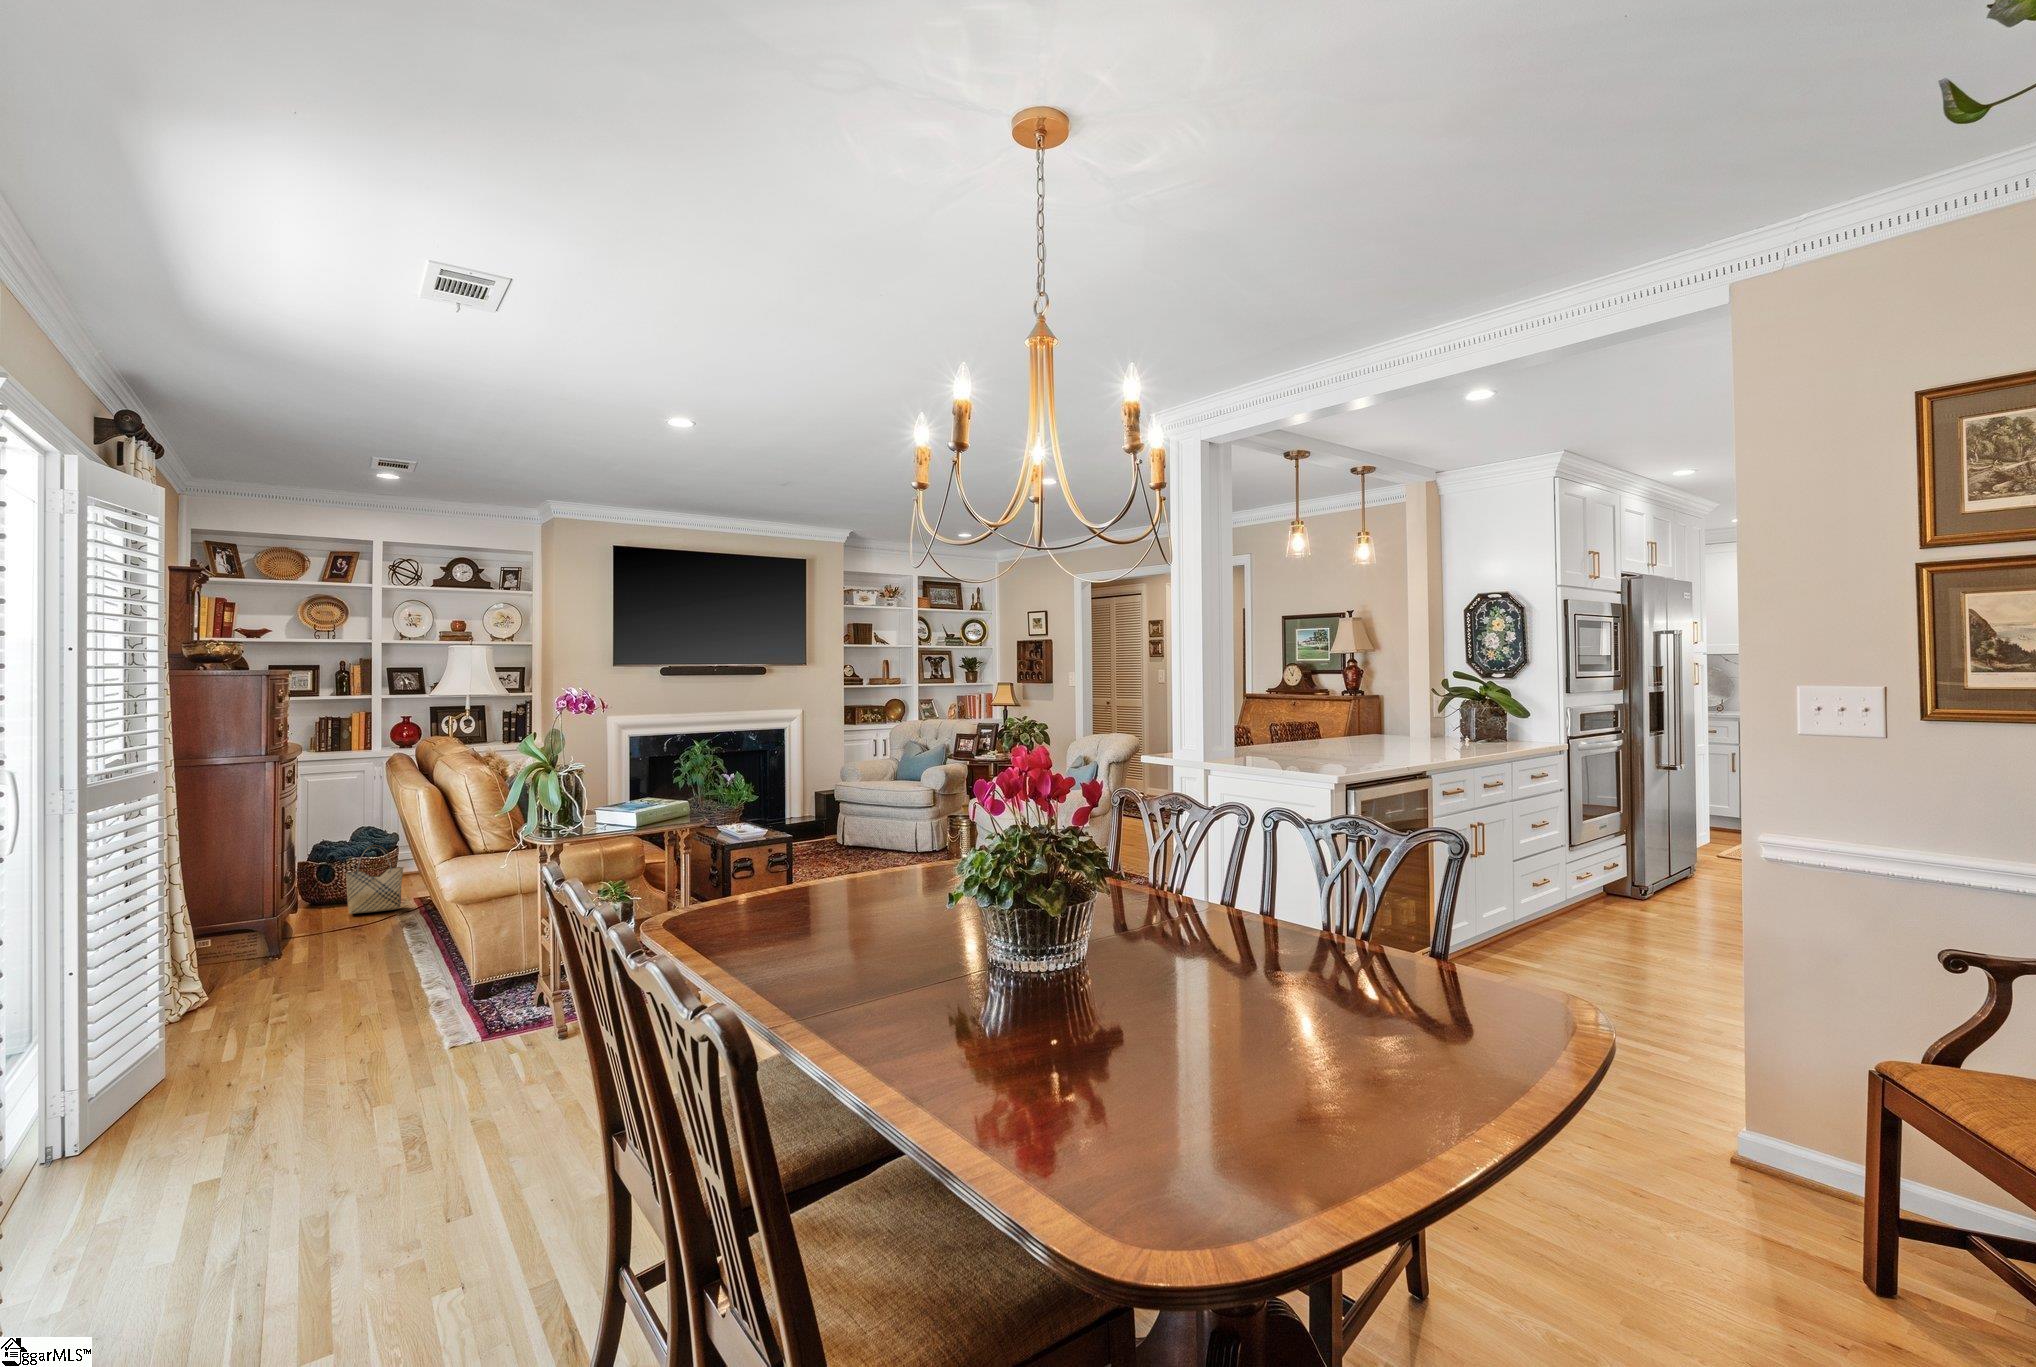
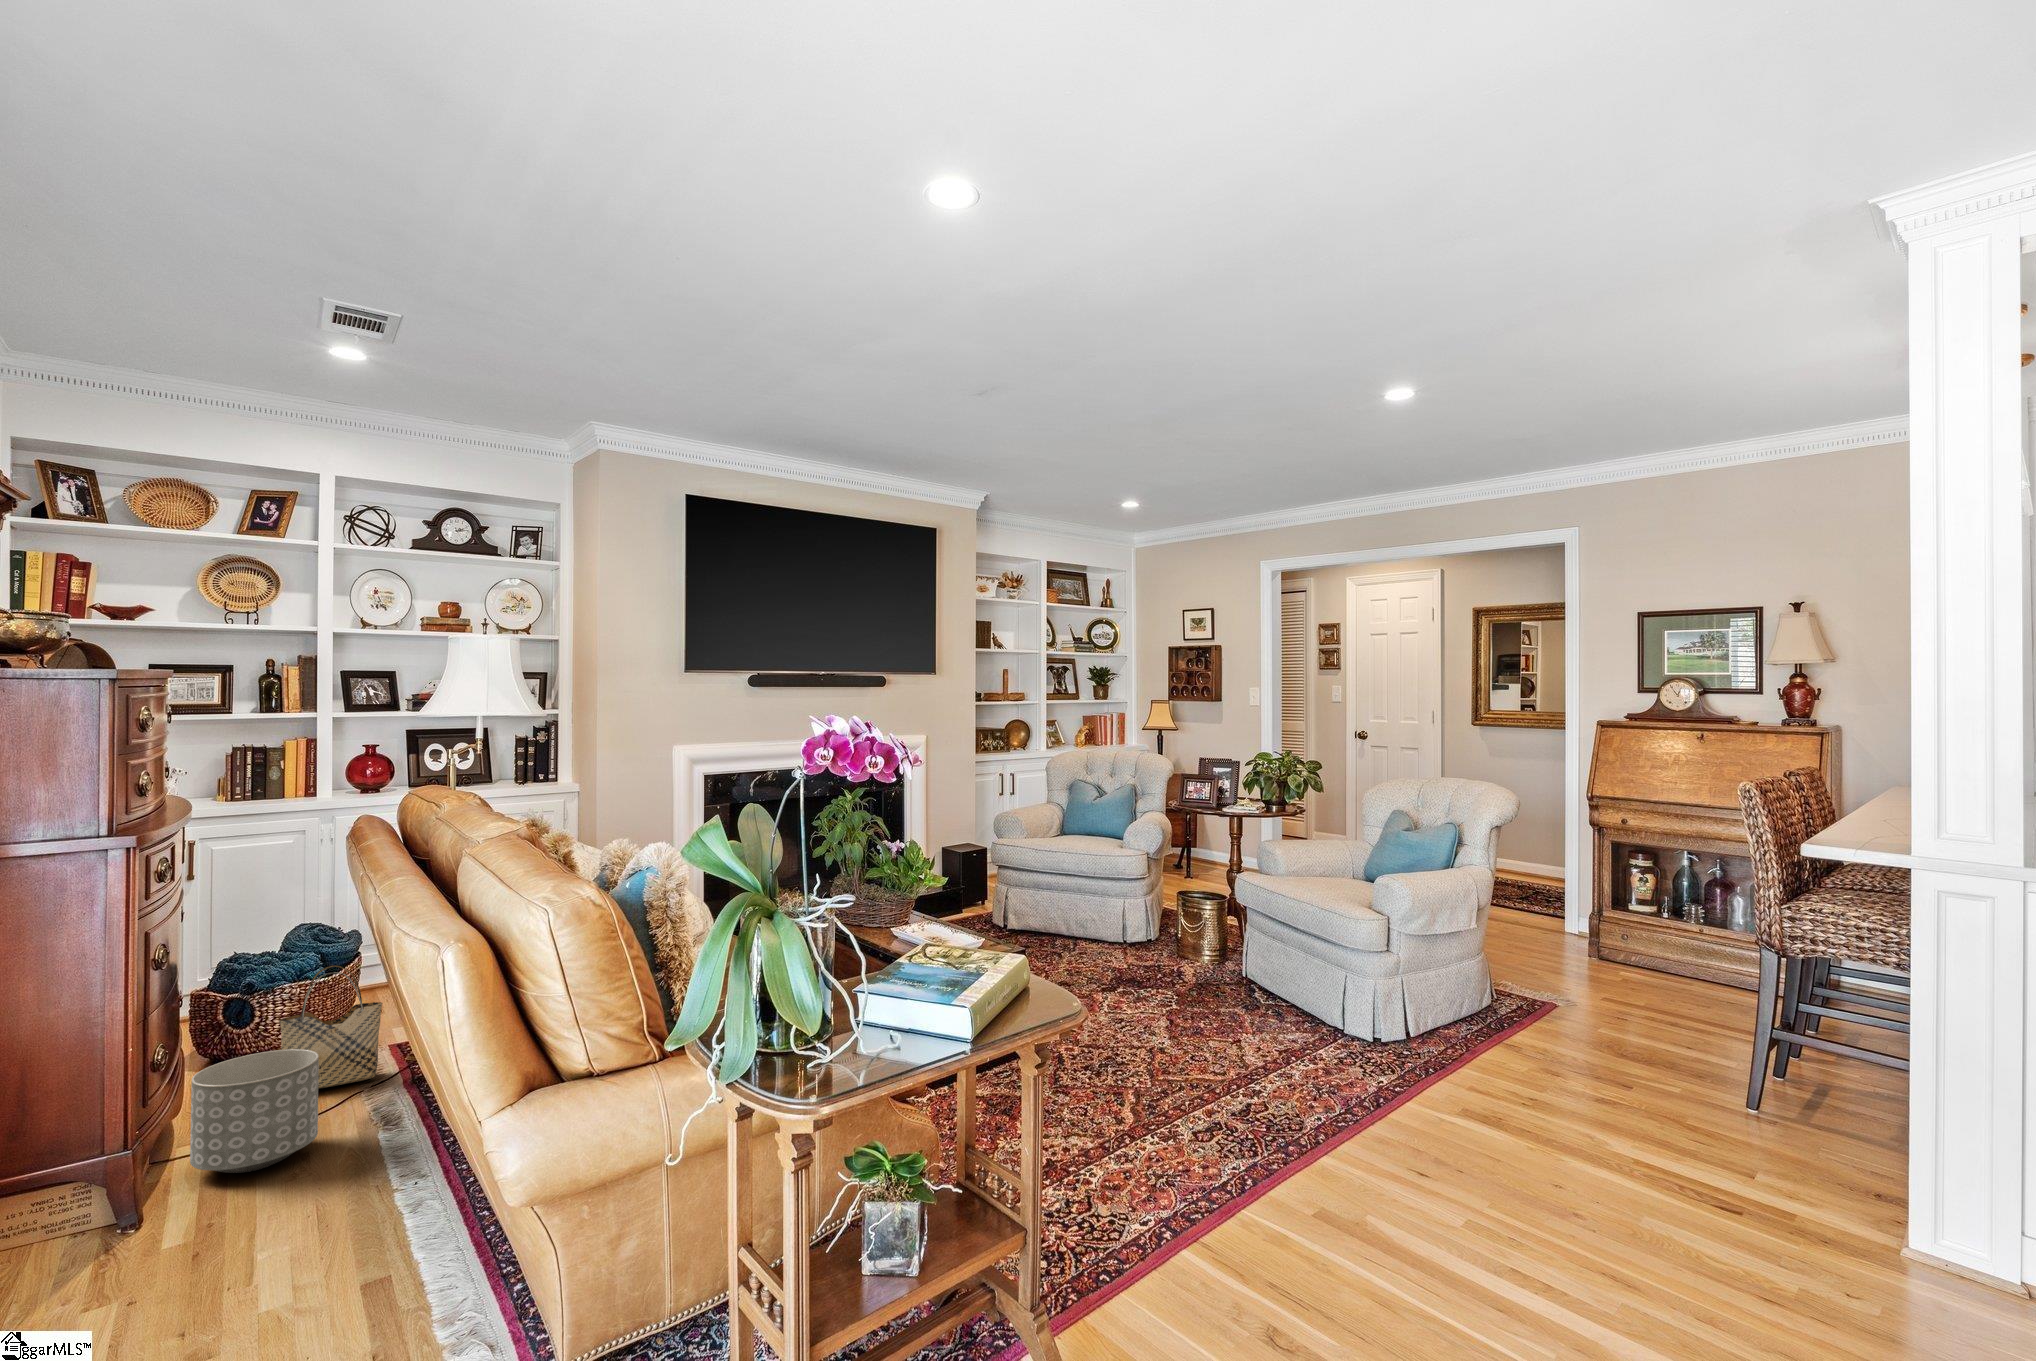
planter: none [297,883,362,942] -> present [190,1049,319,1173]

